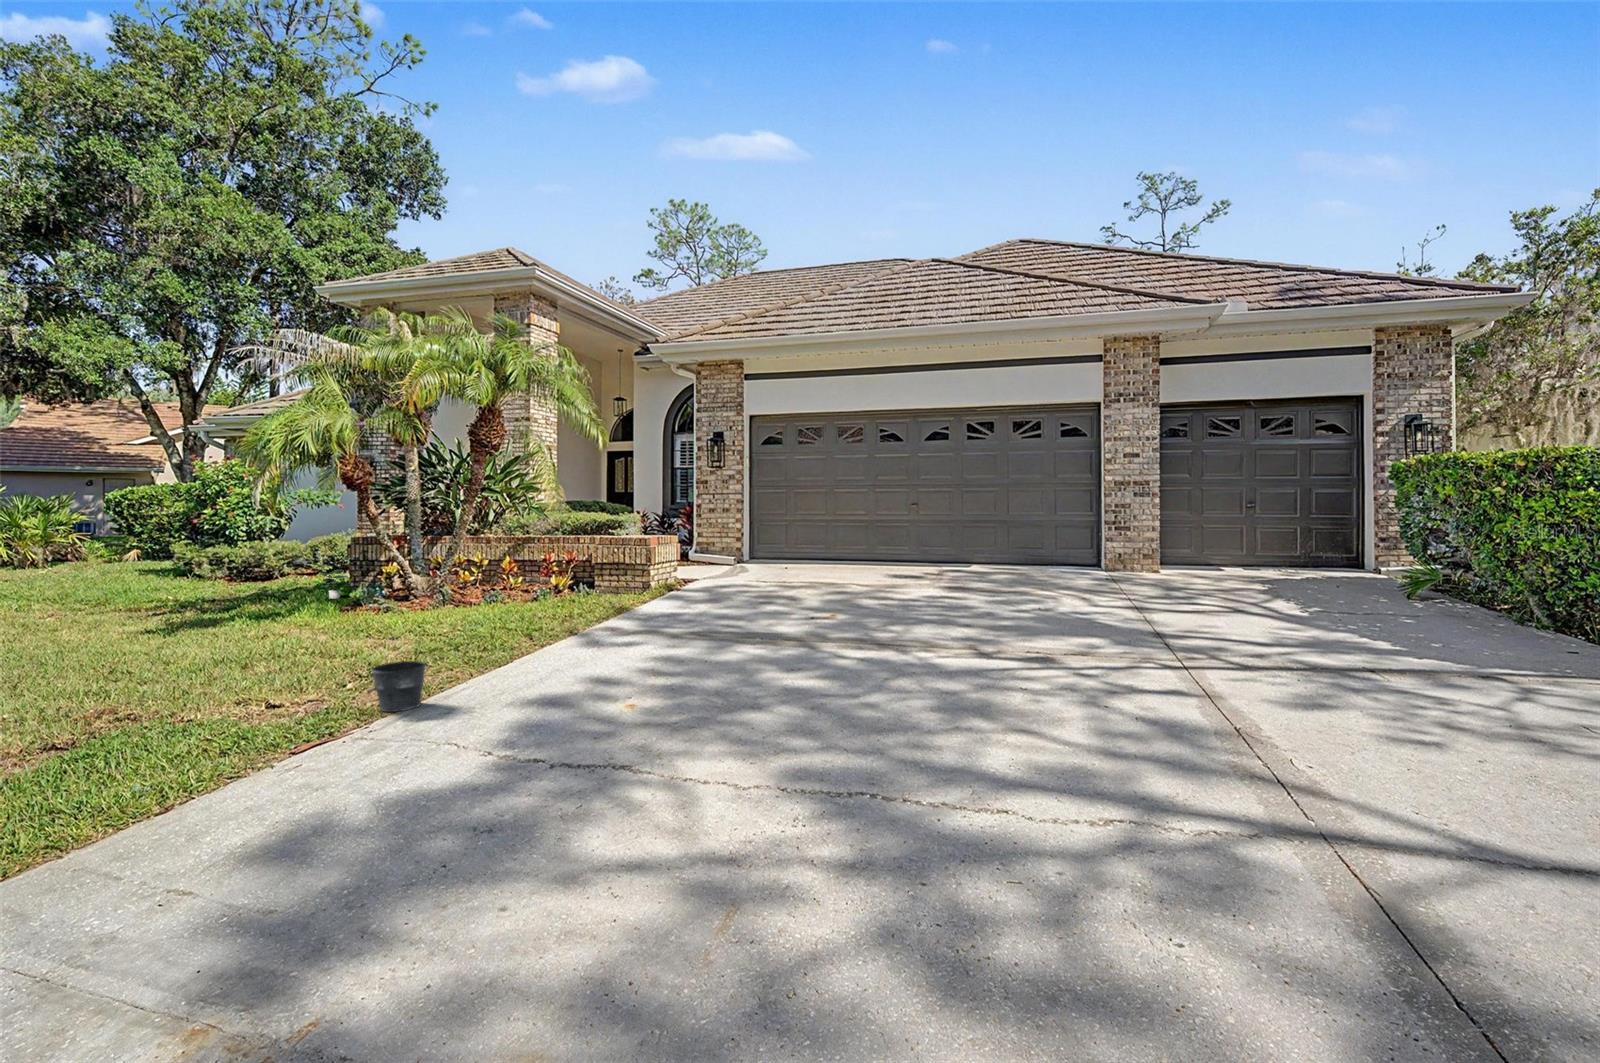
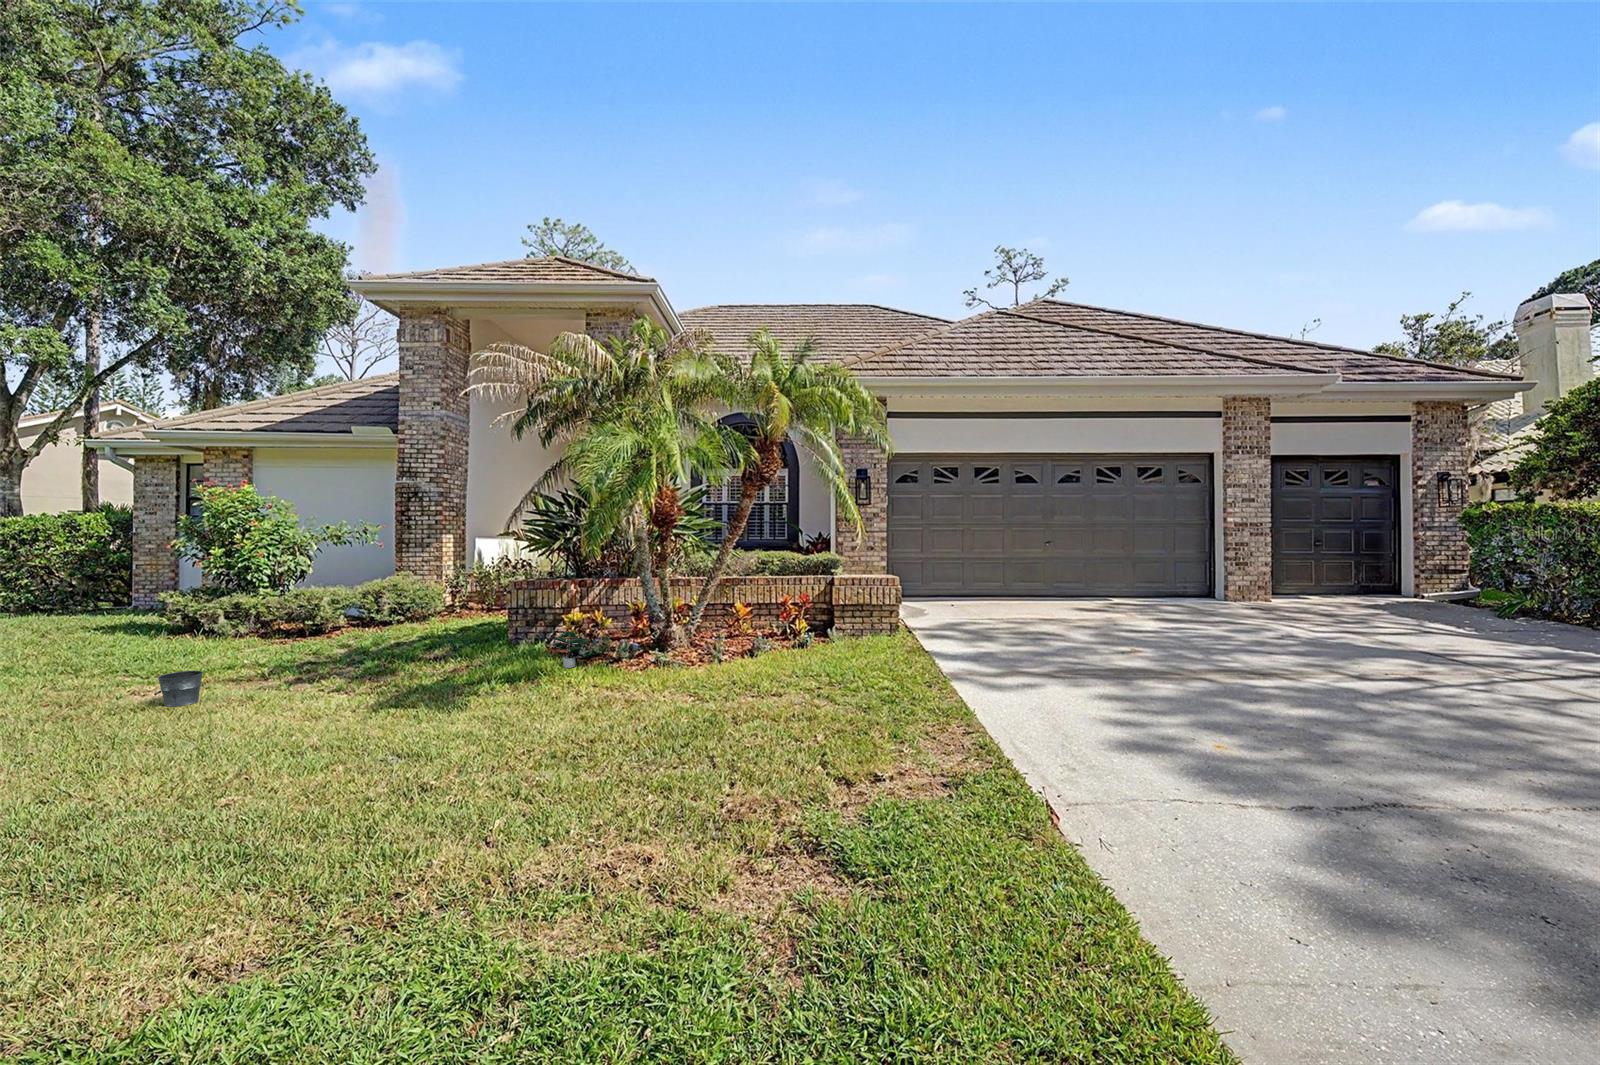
bucket: present [367,661,426,712] -> present [154,671,203,707]

